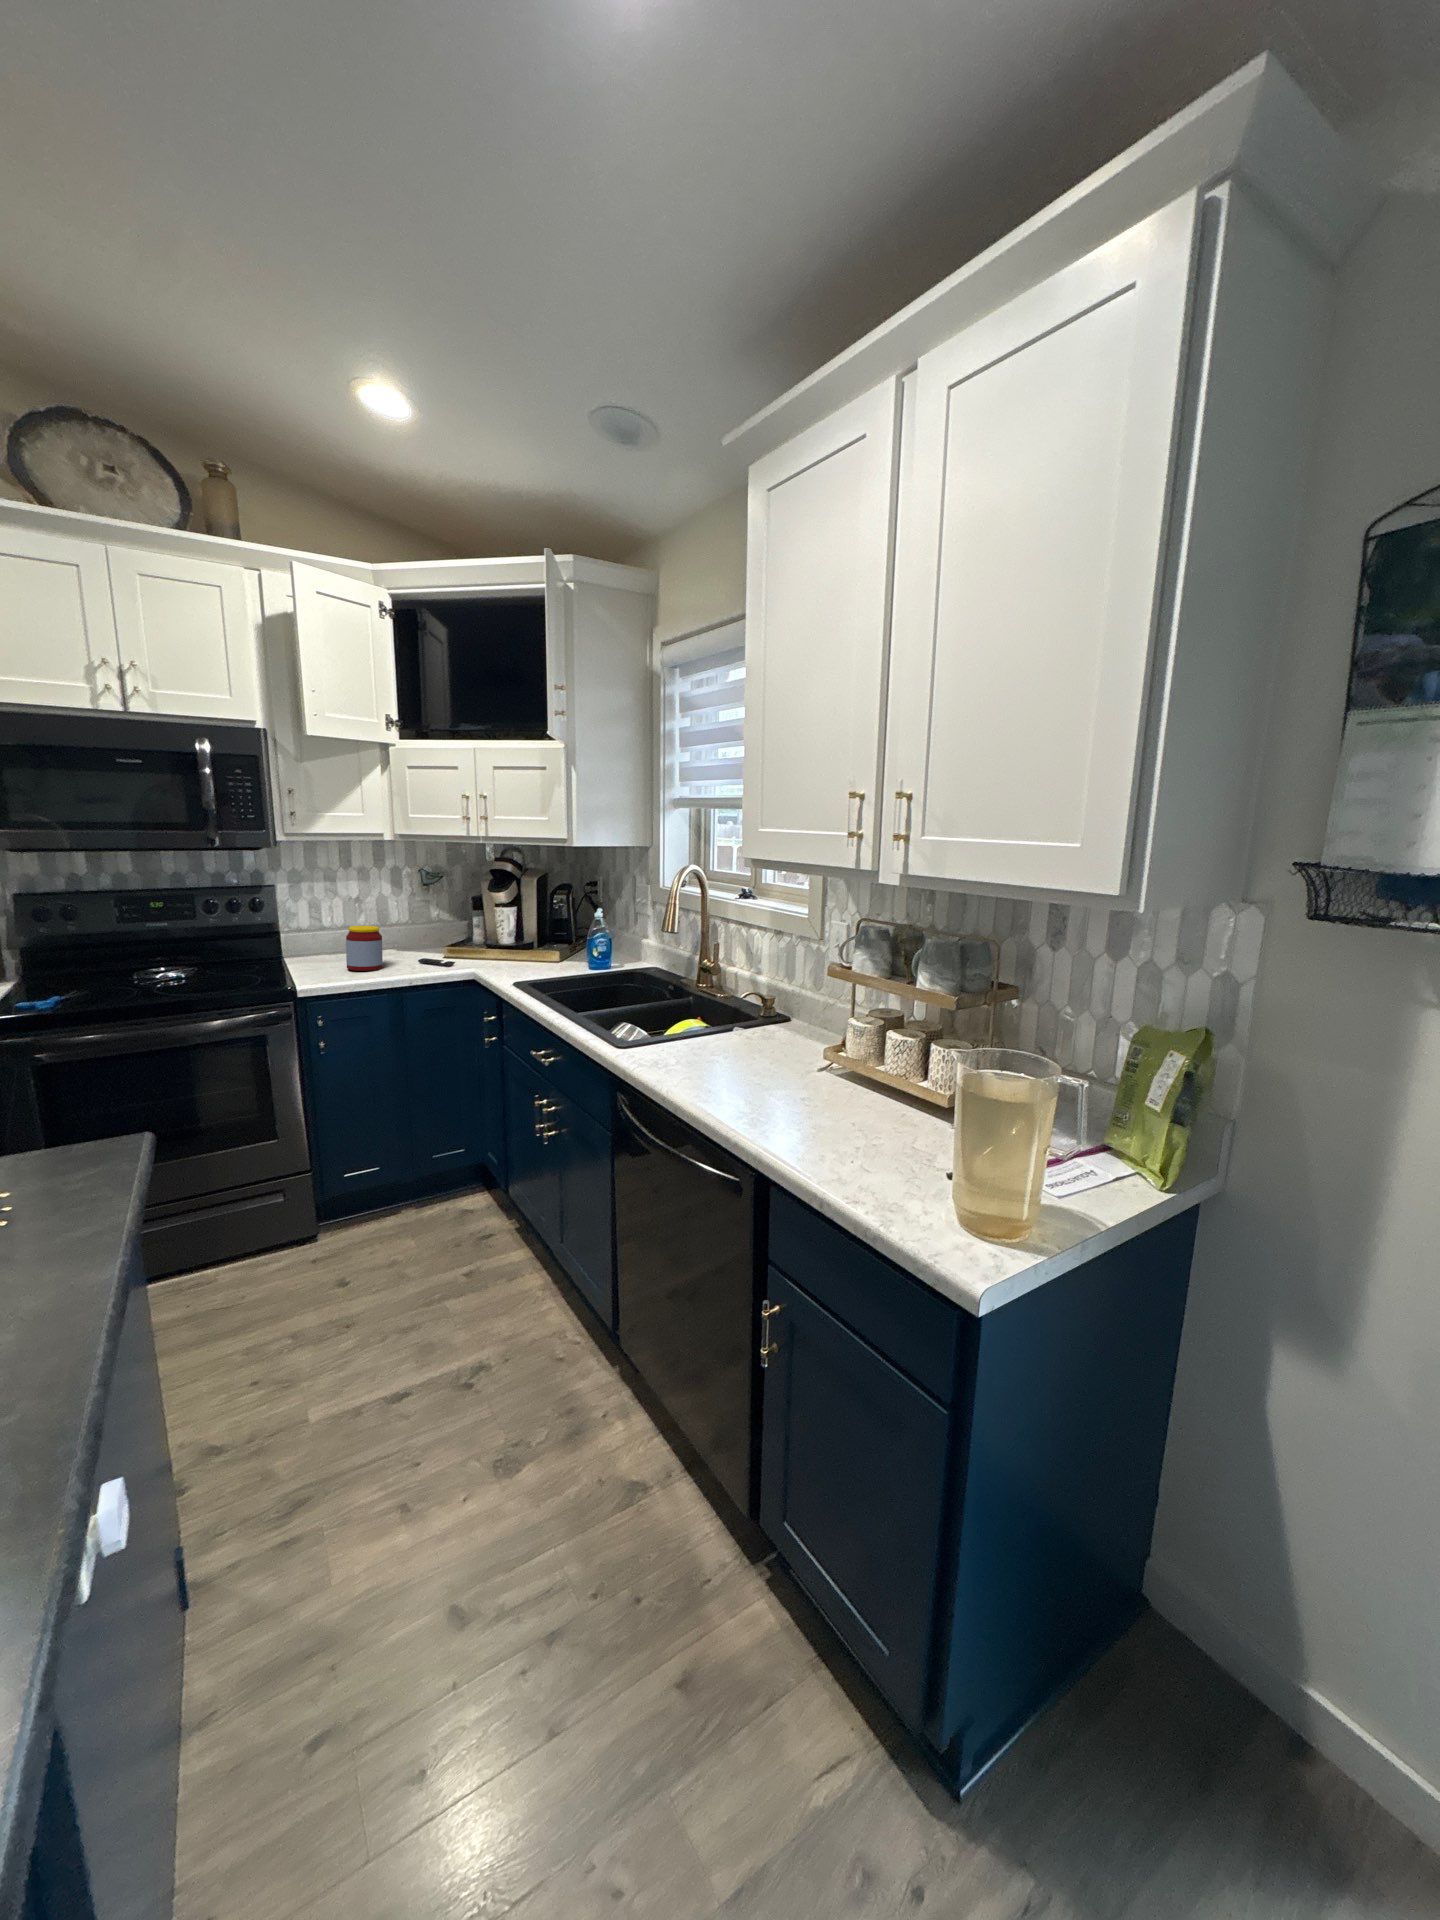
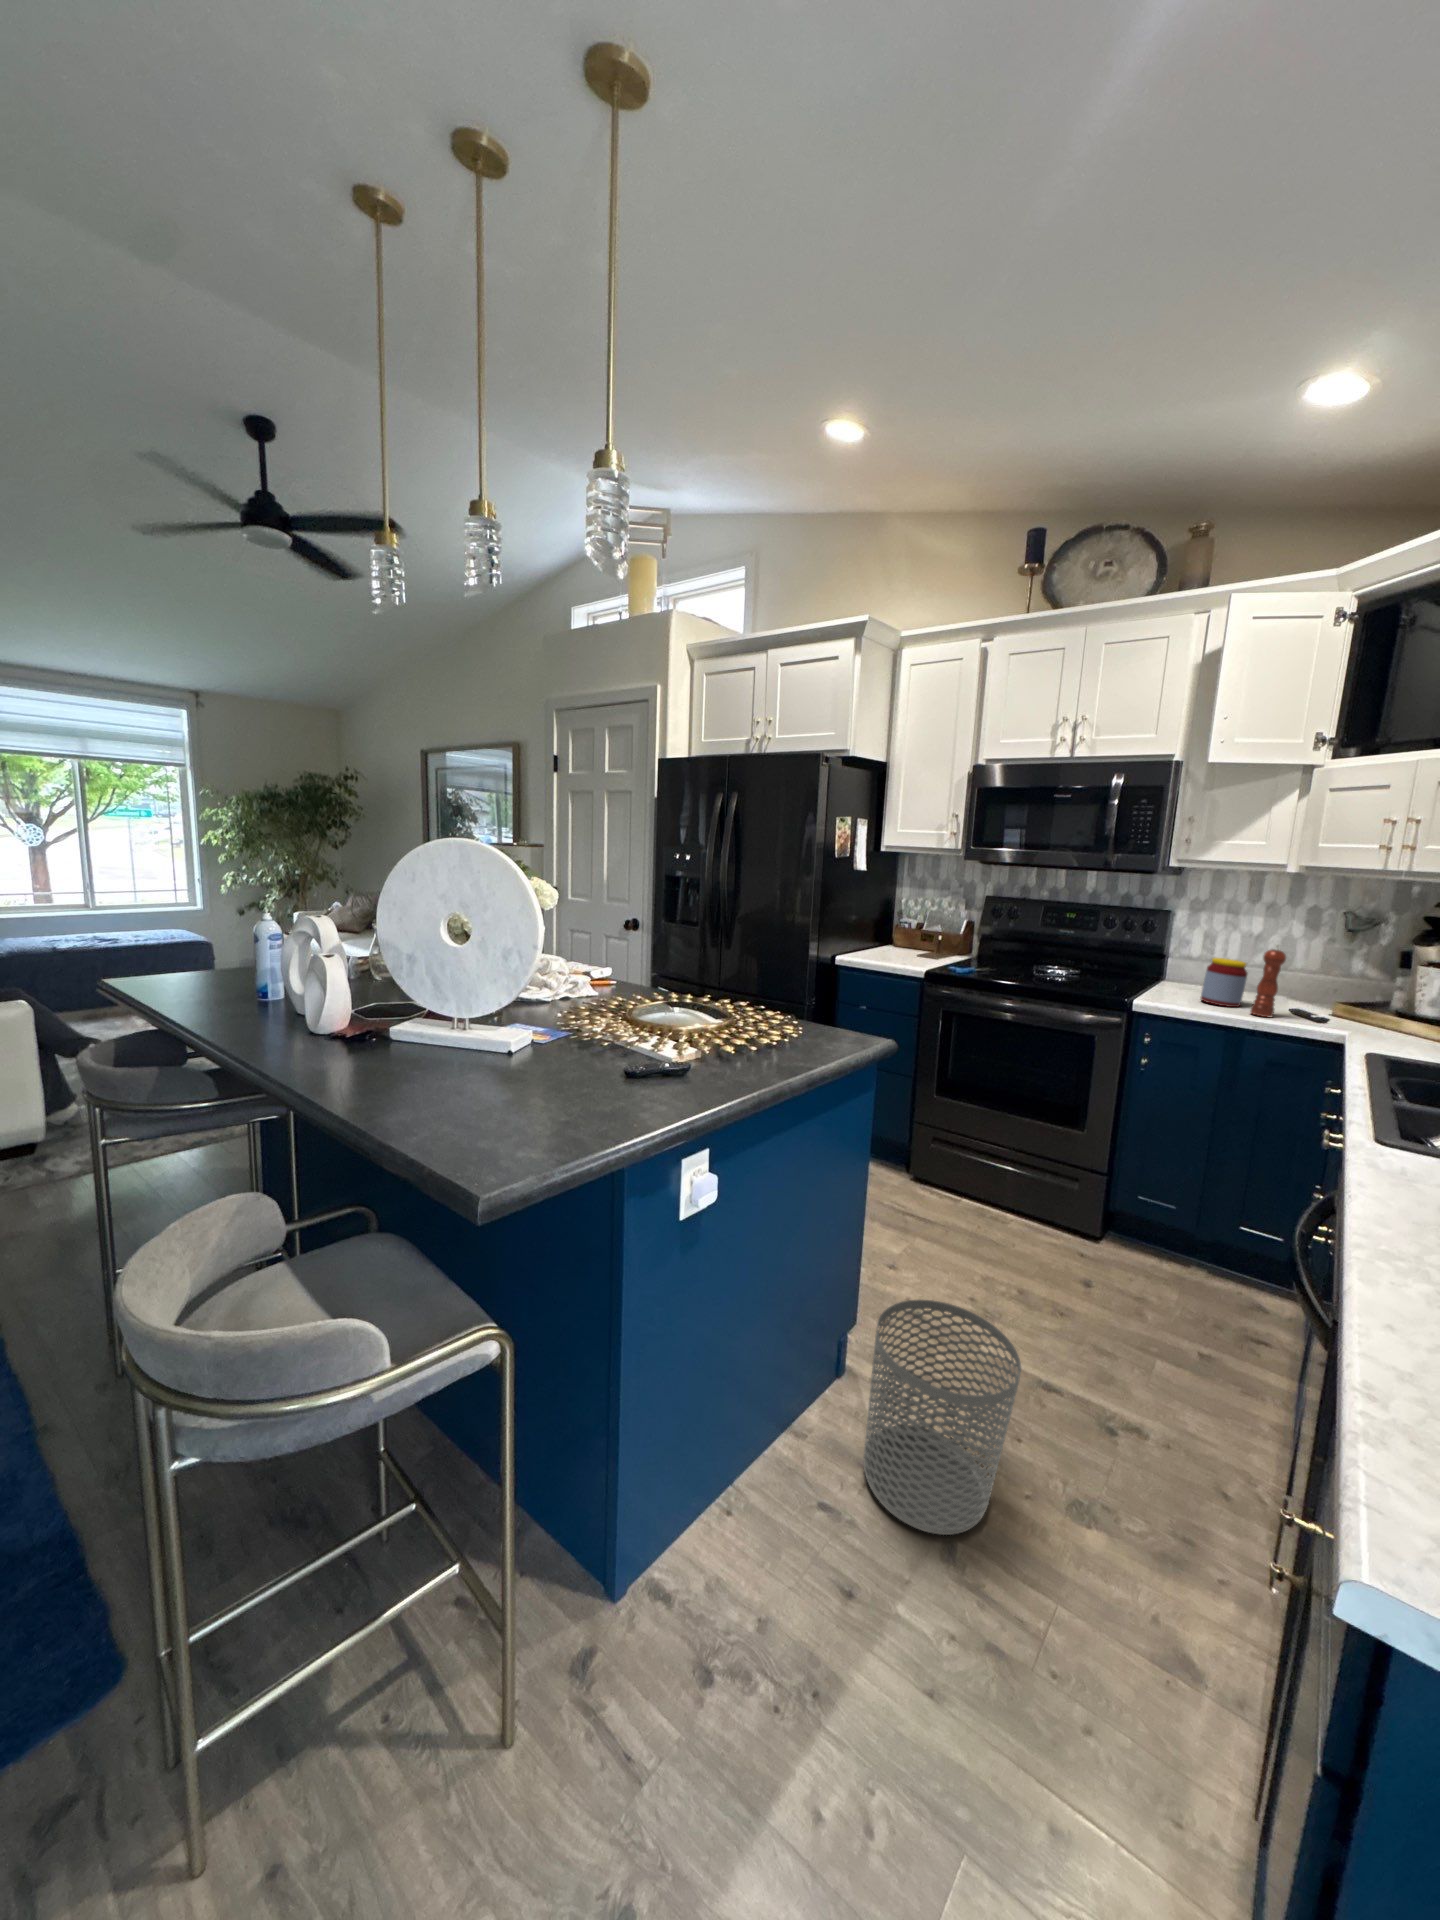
pepper mill: none [399,906,417,972] -> present [1250,945,1286,1017]
waste bin: none [288,1375,466,1663] -> present [864,1299,1021,1535]

